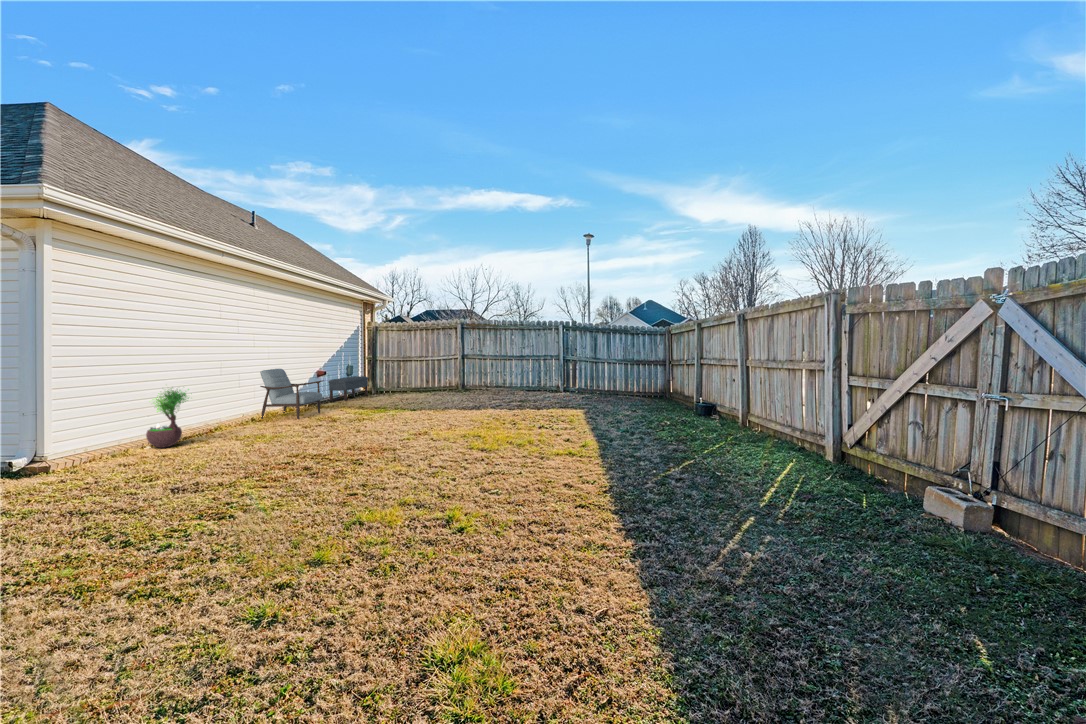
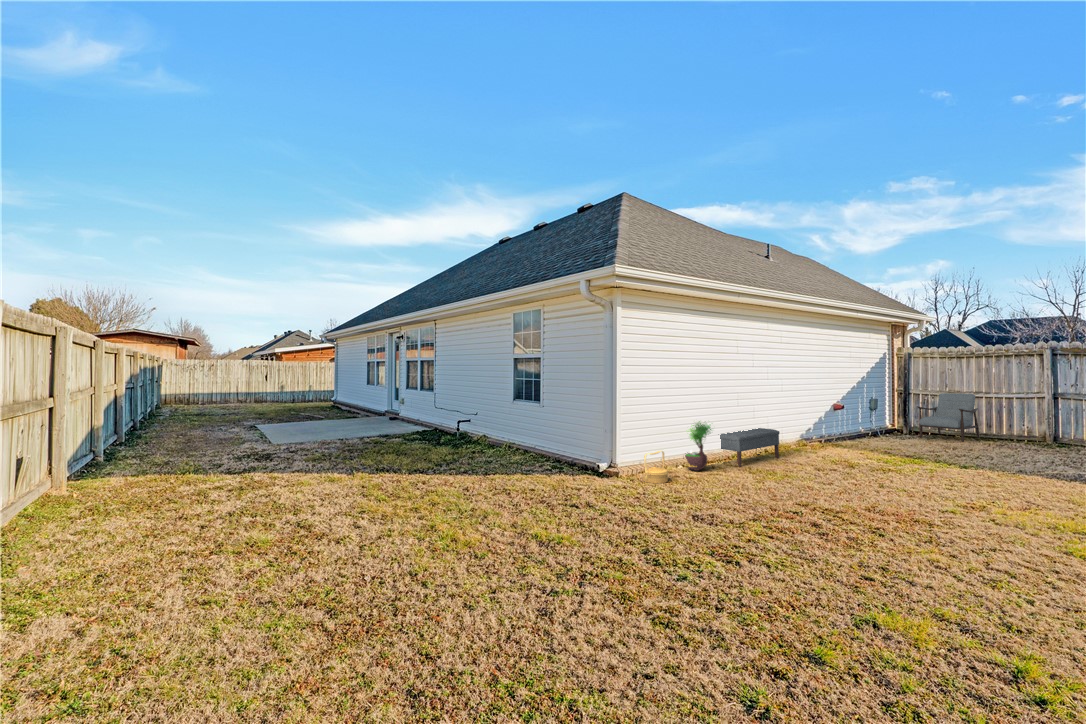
chair: present [260,369,324,419] -> present [917,393,979,442]
bench: present [328,376,368,401] -> present [720,428,780,467]
woven basket: none [75,428,123,472] -> present [643,451,668,483]

